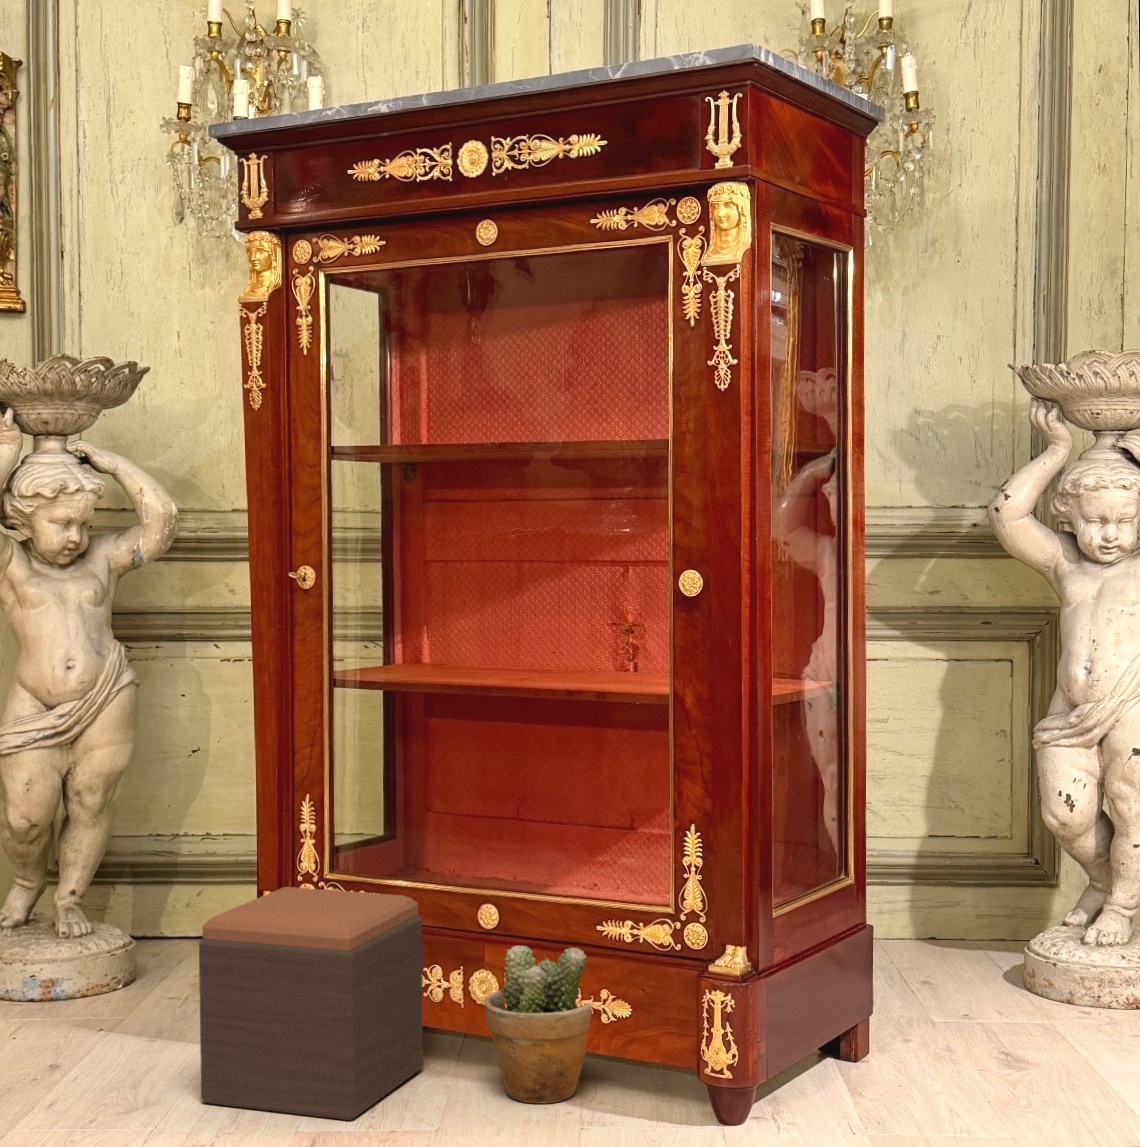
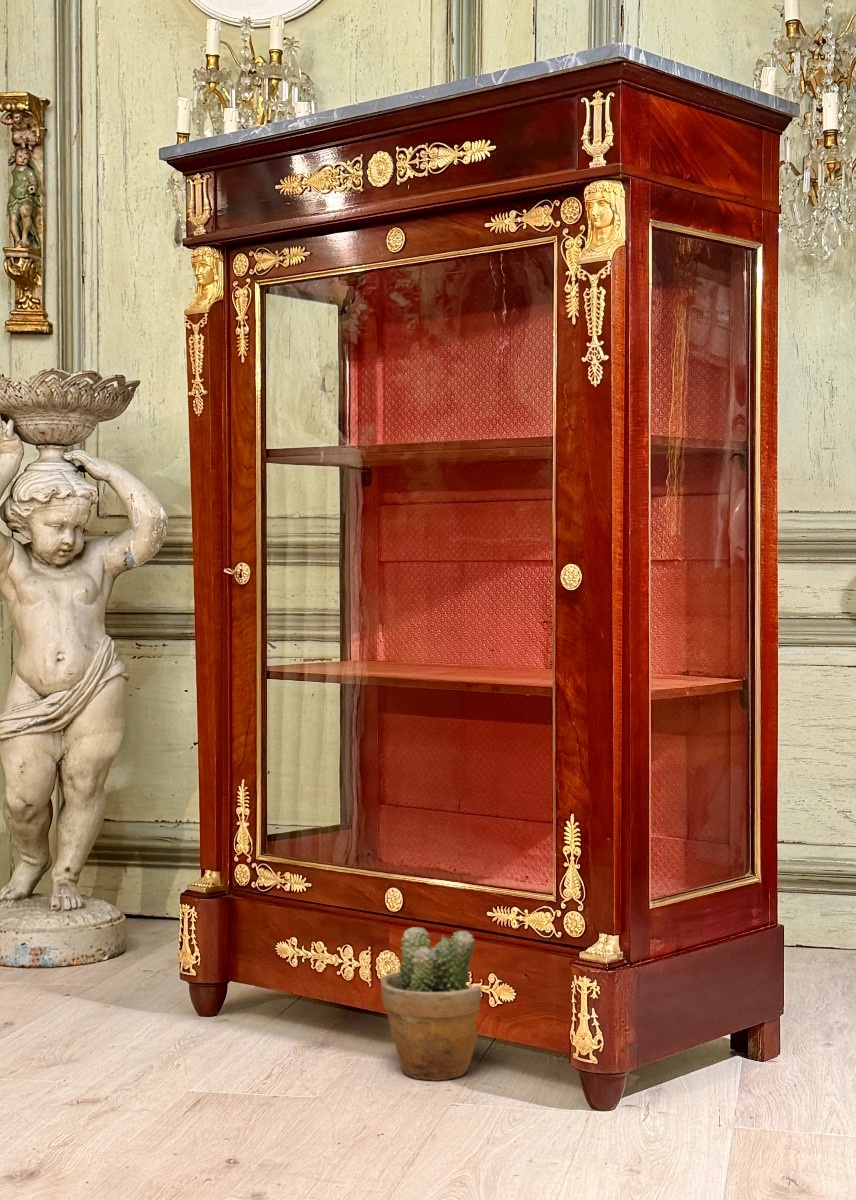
footstool: present [199,887,423,1121] -> none [119,865,336,1084]

